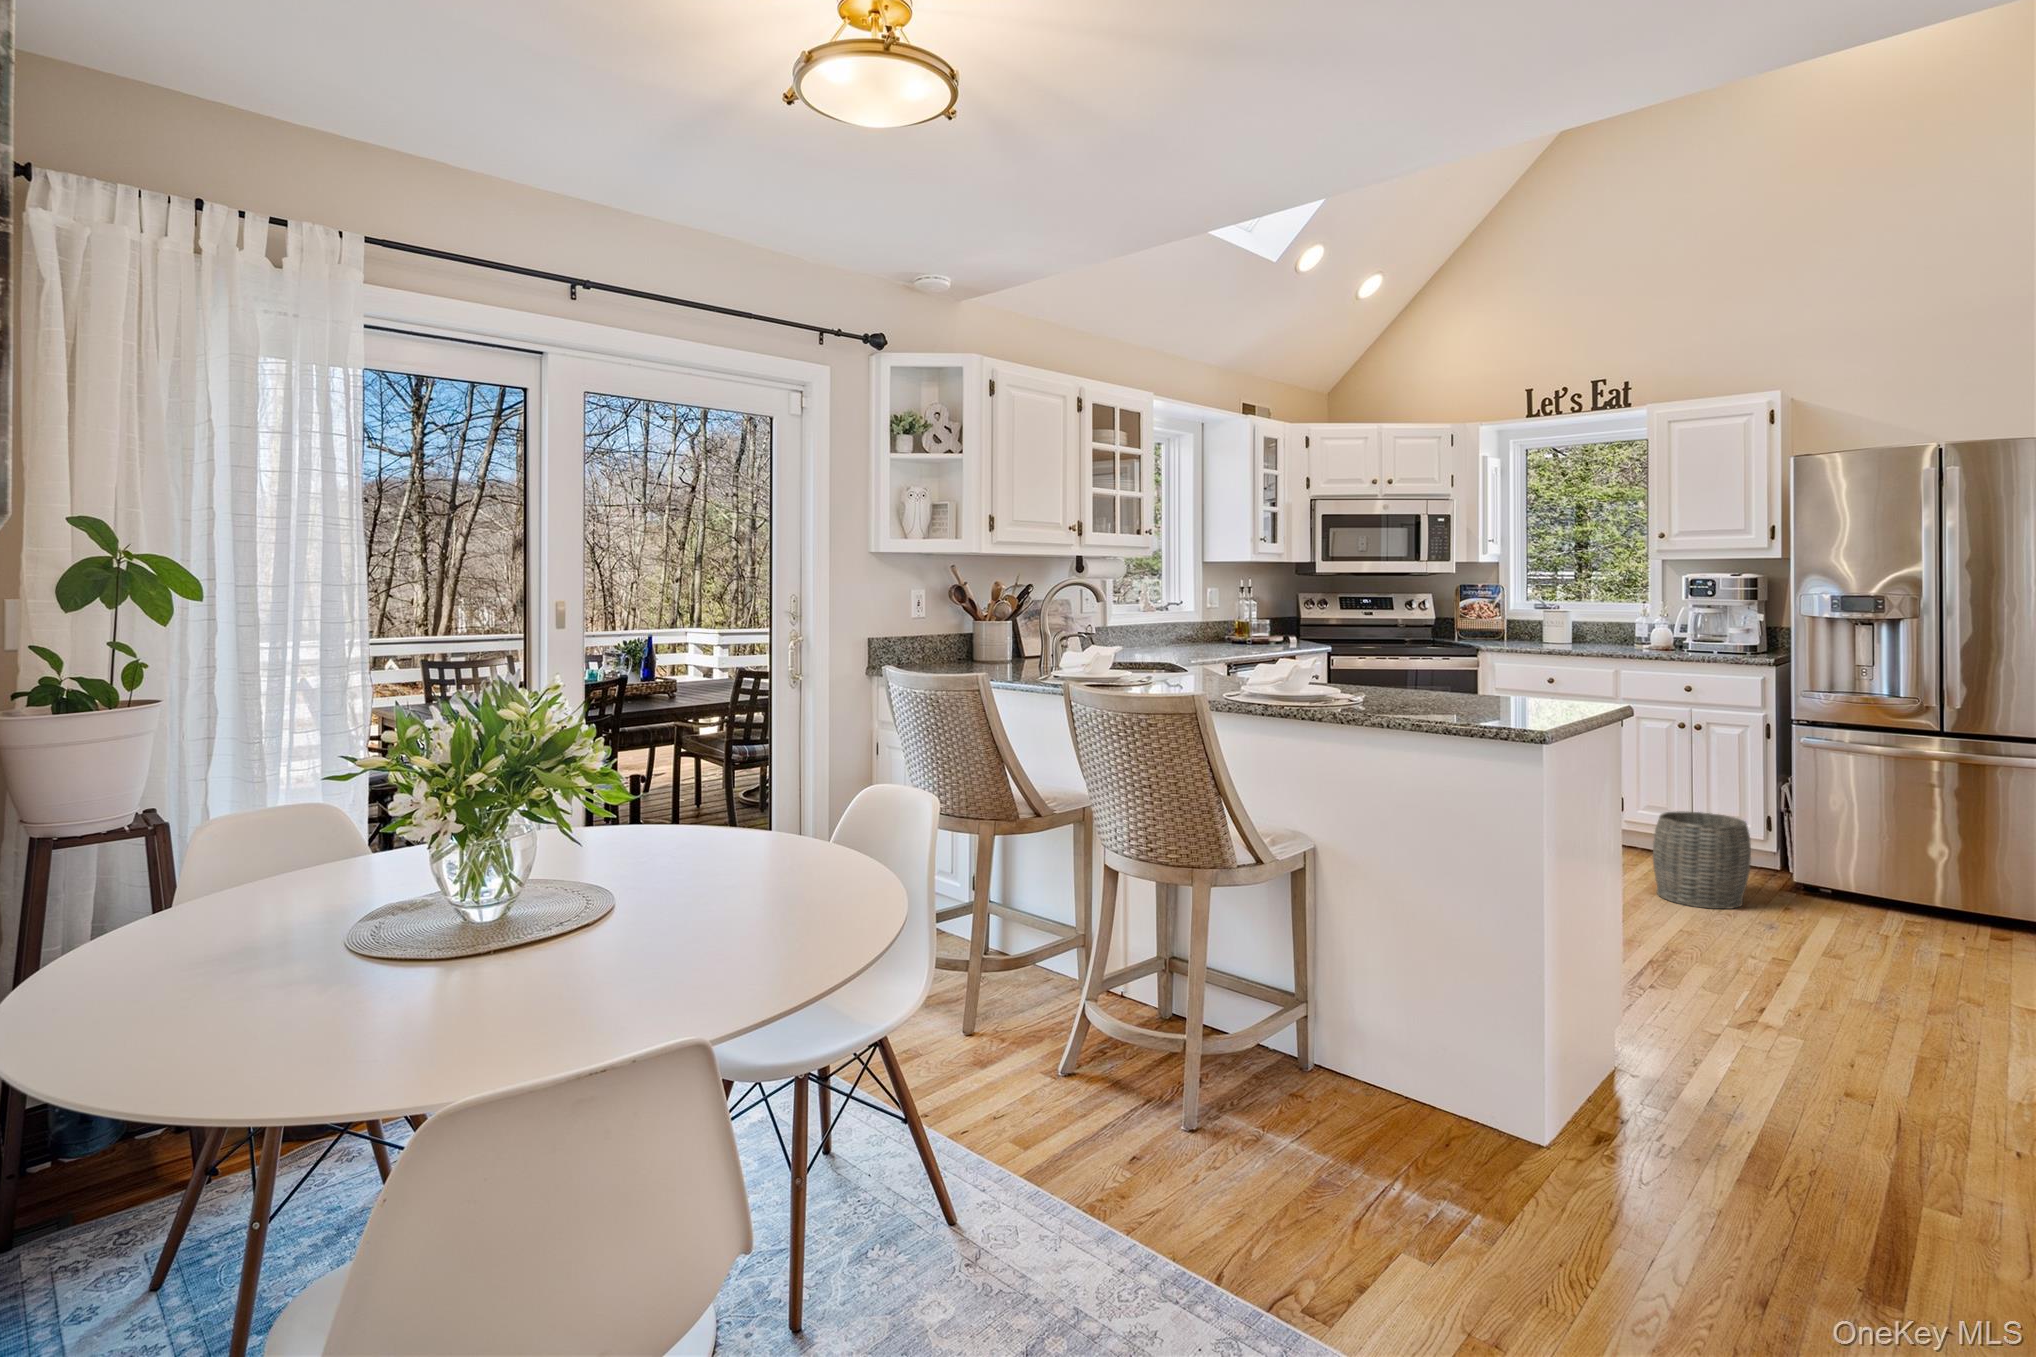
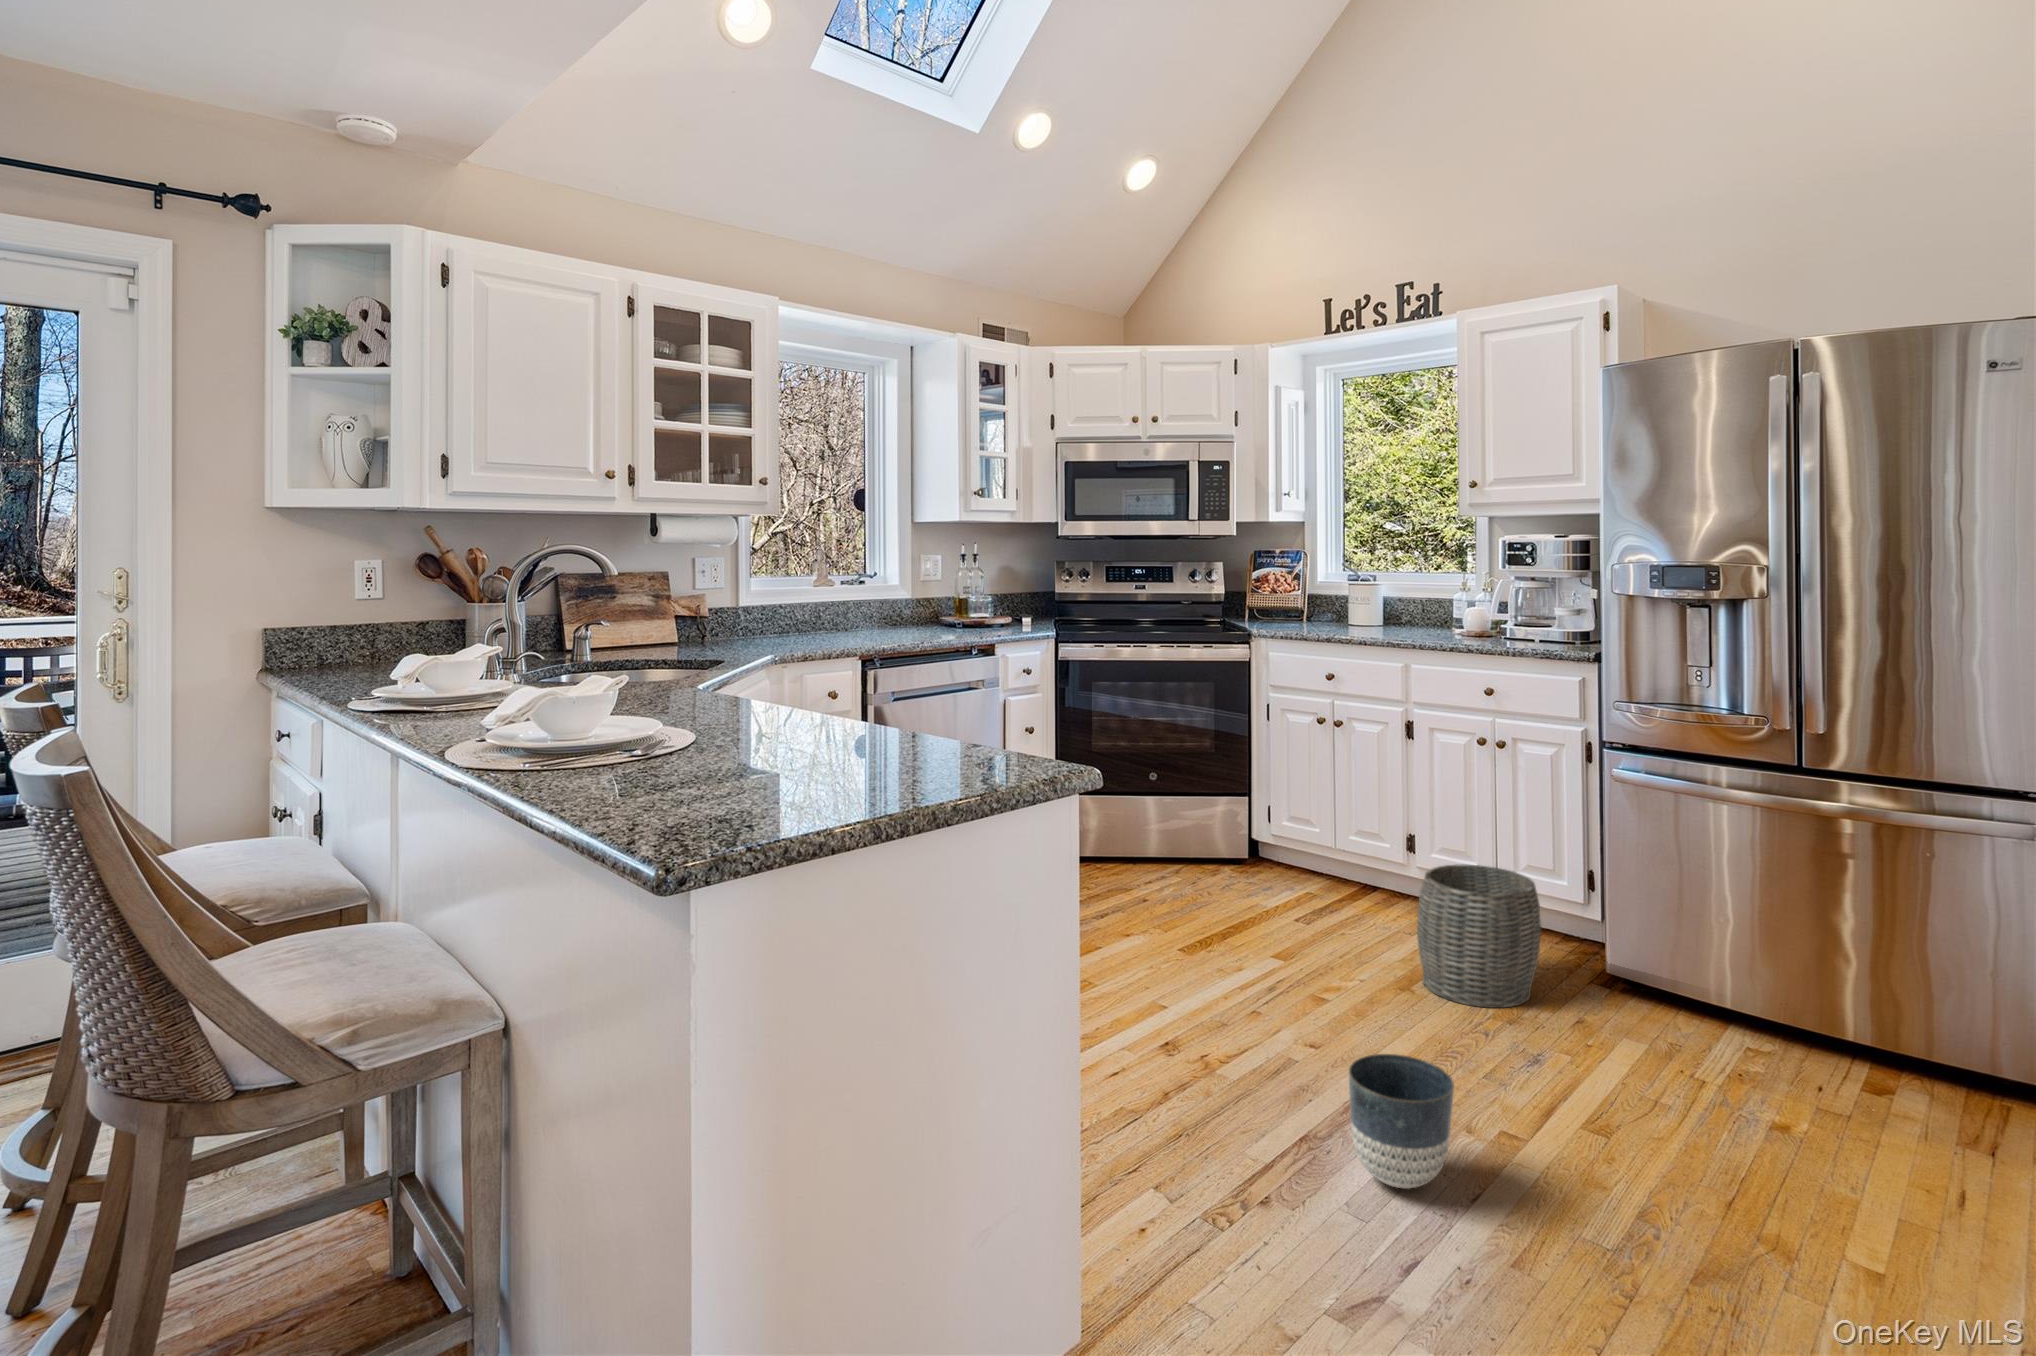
planter: none [1670,908,1747,989] -> present [1349,1054,1454,1189]

